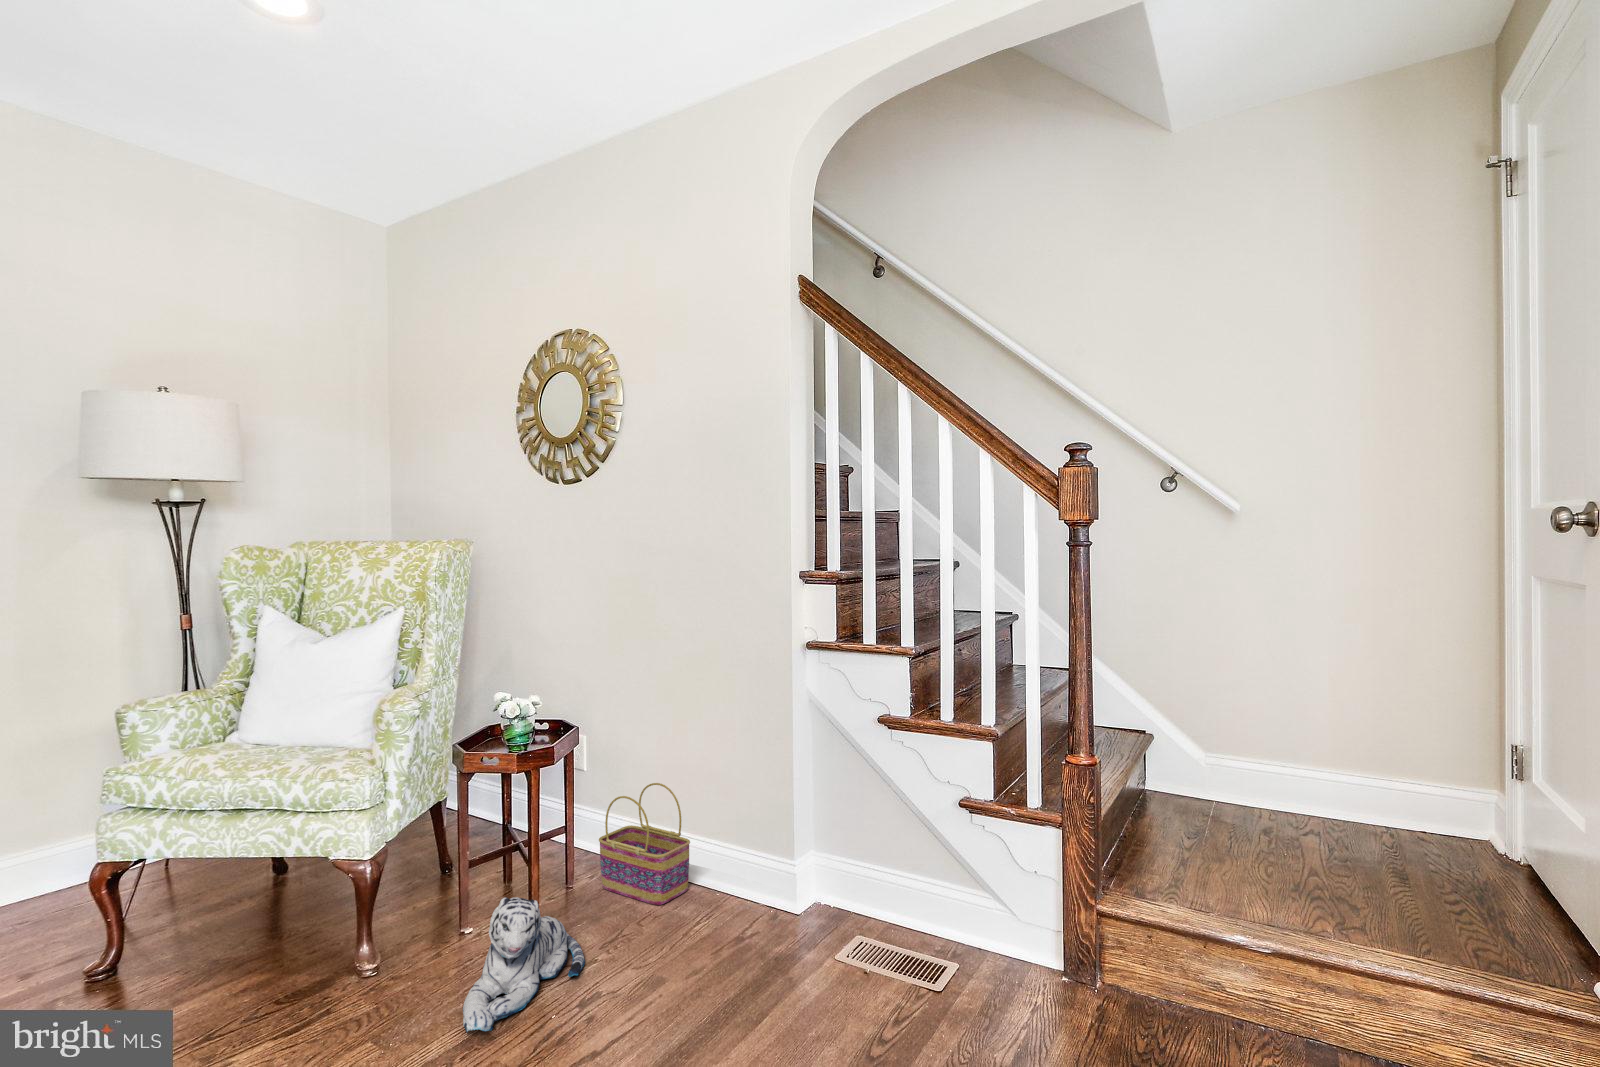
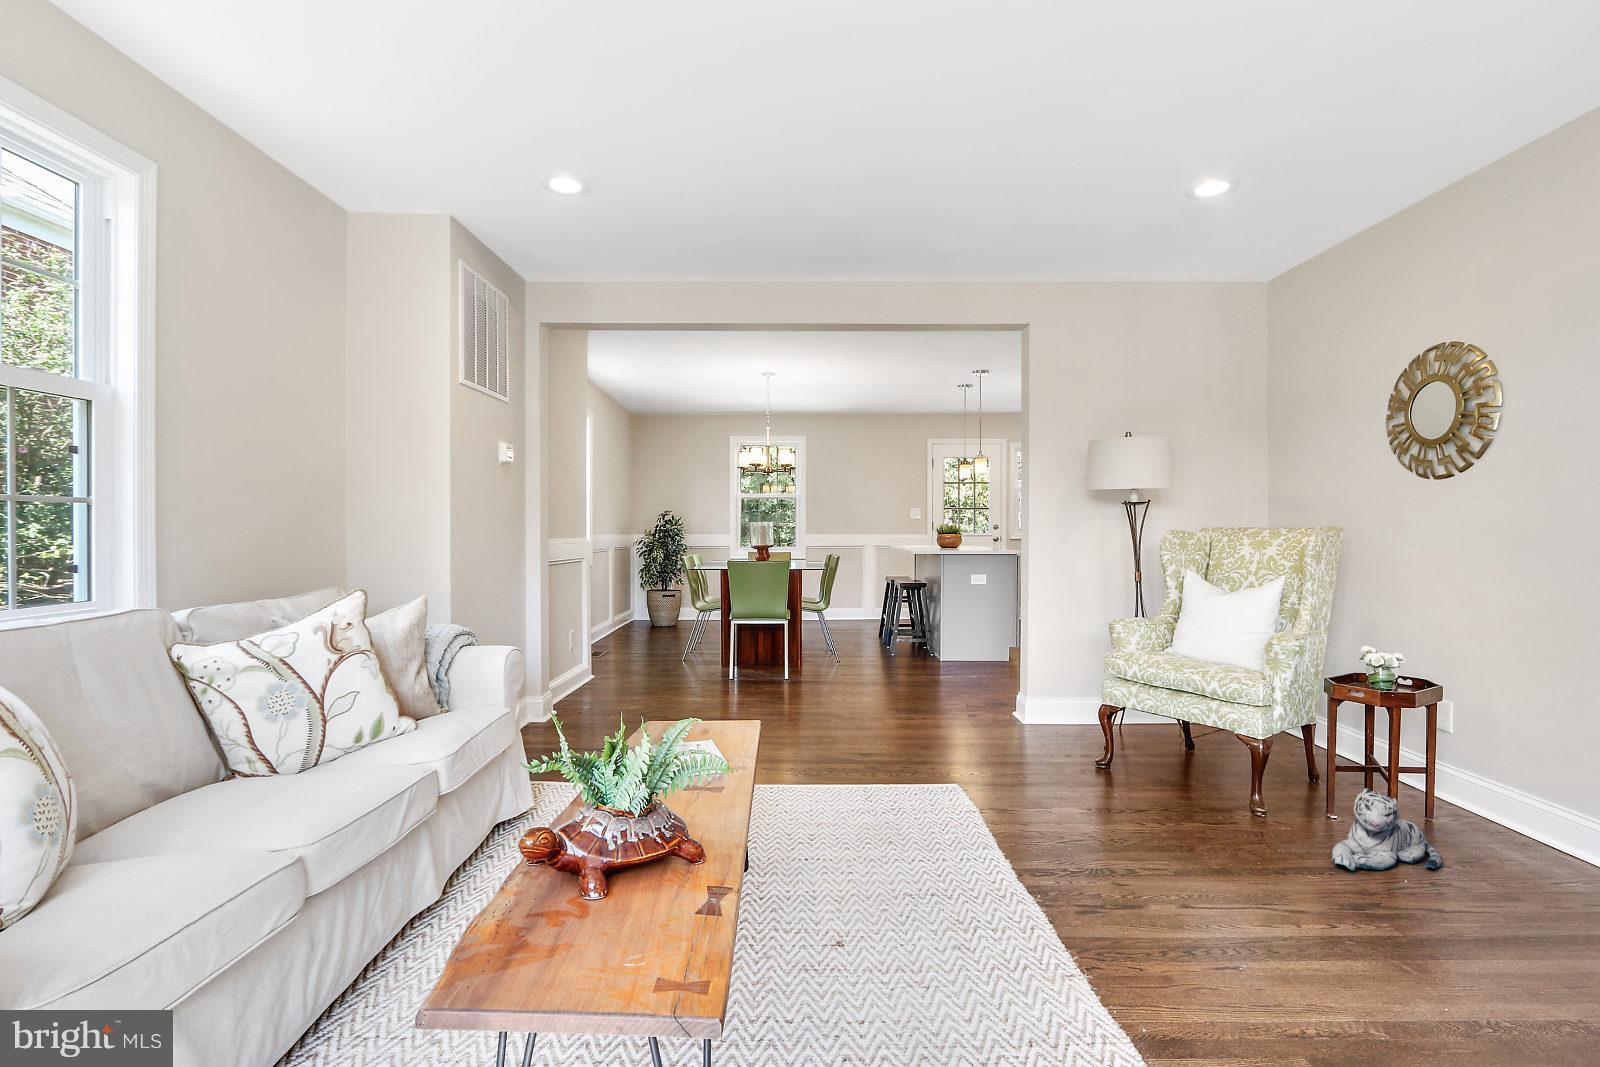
basket: present [599,783,690,905] -> none [1465,751,1575,857]

